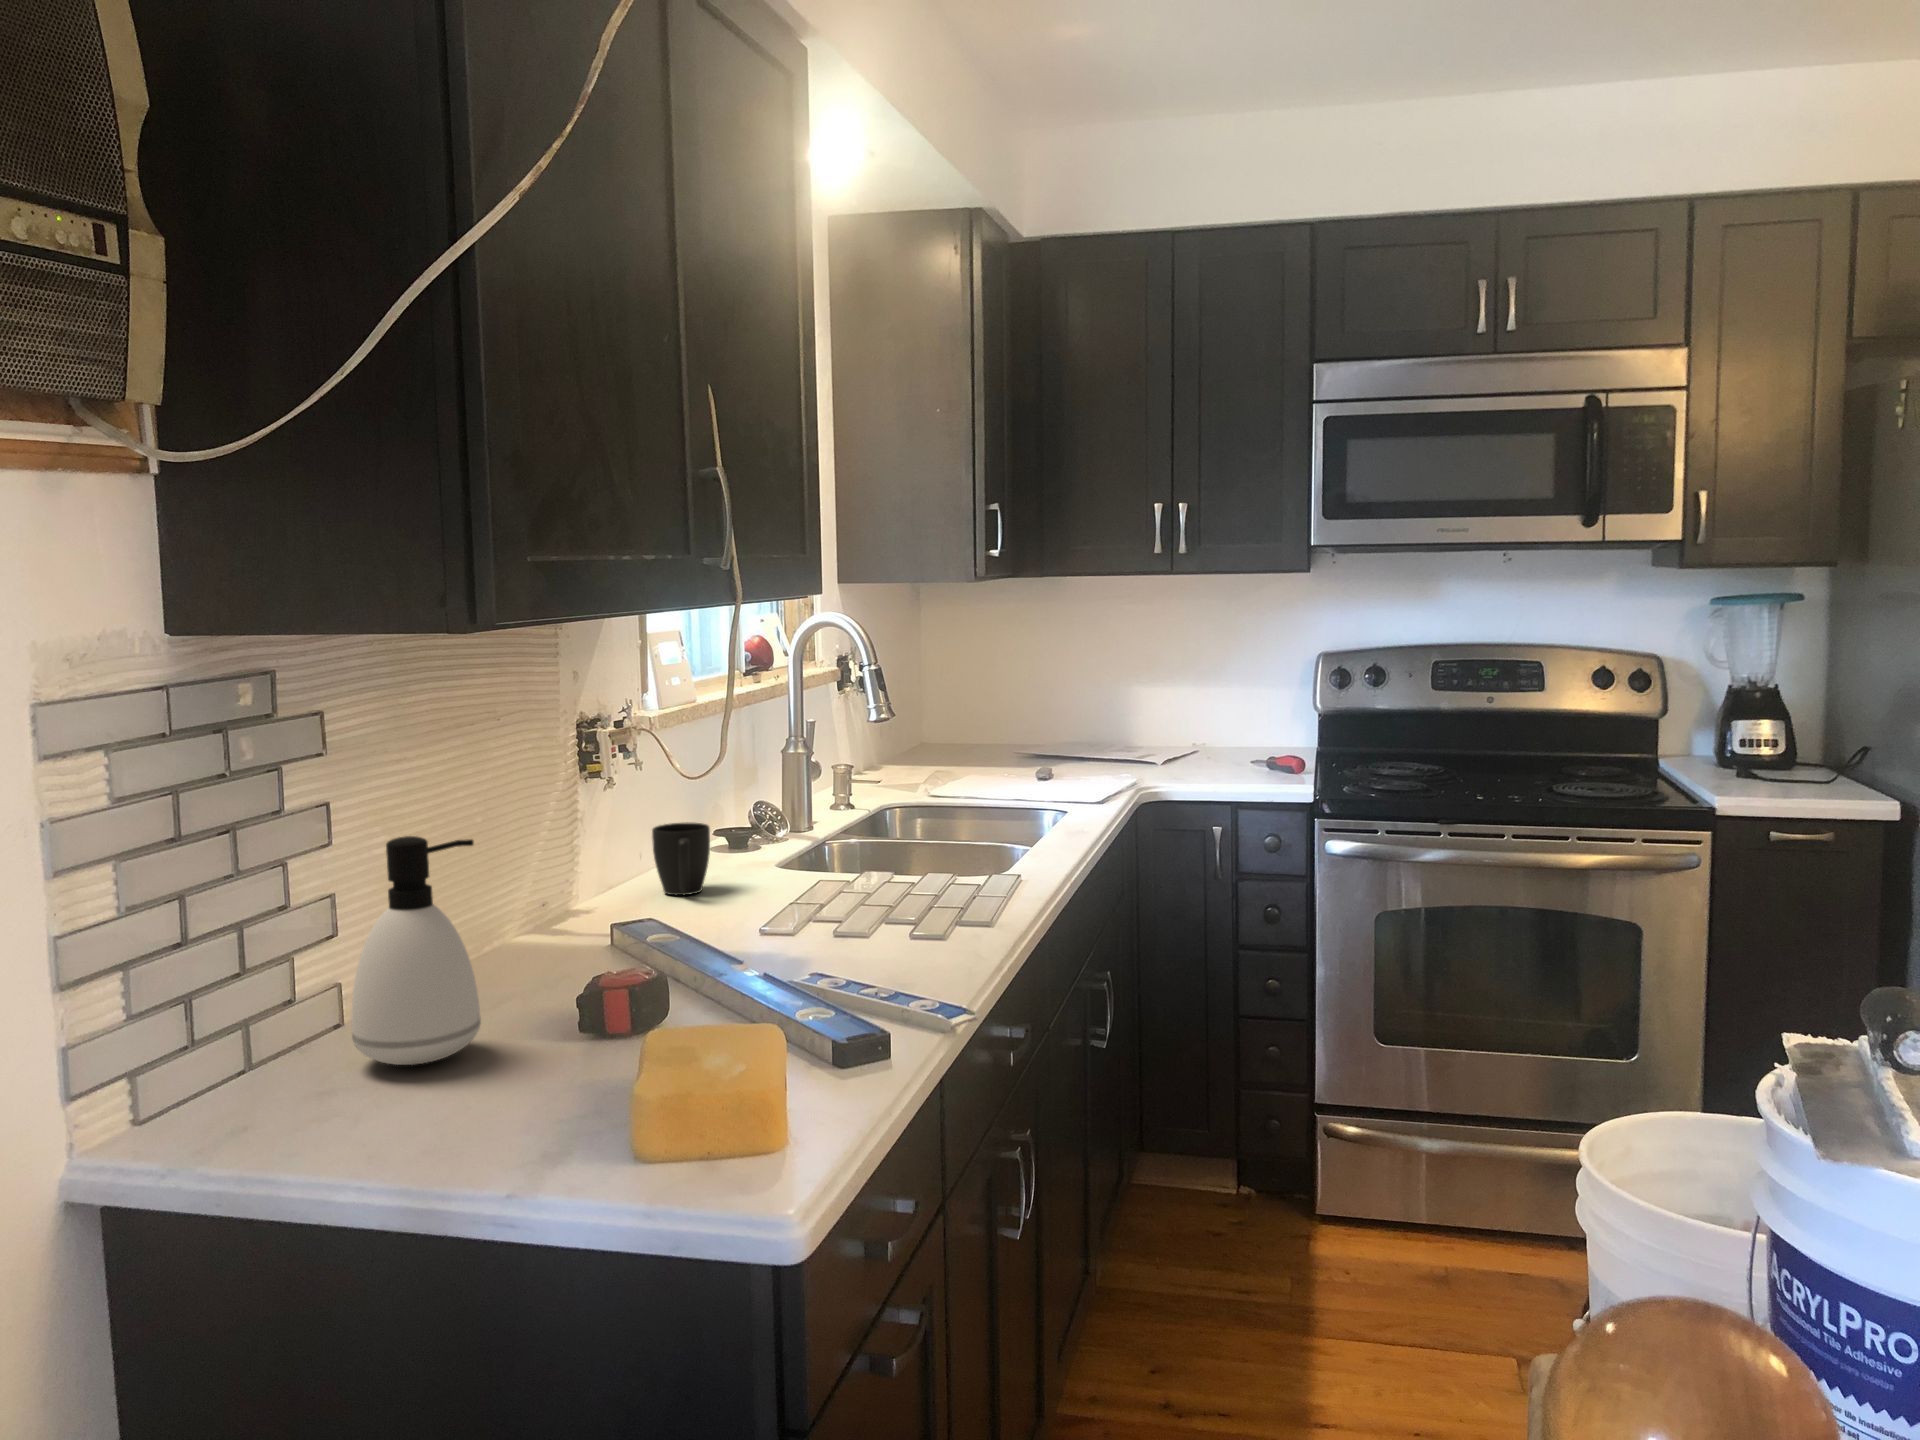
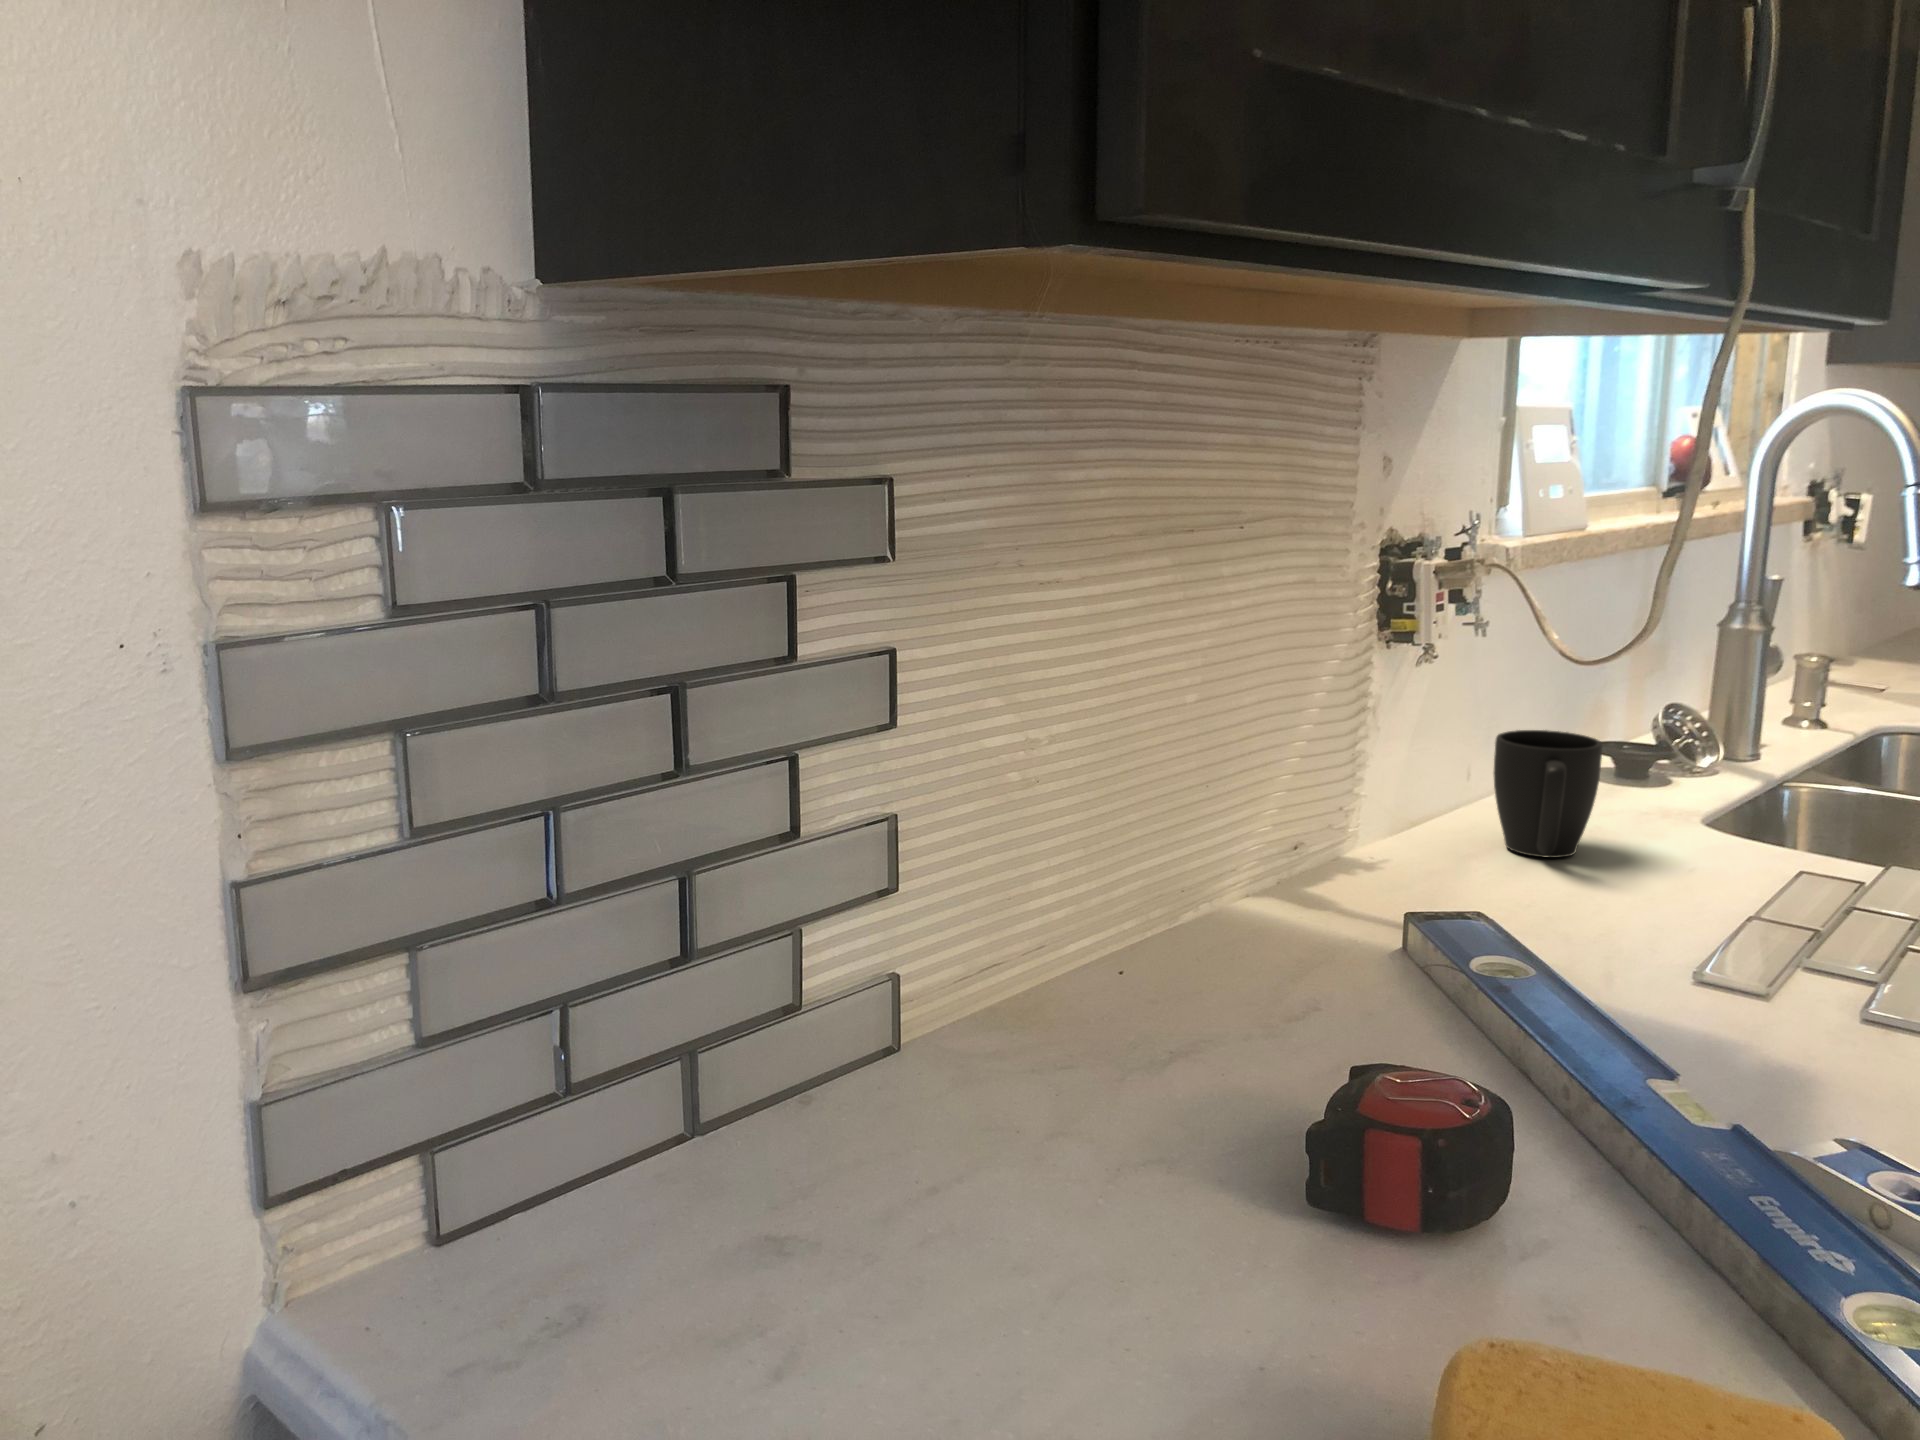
soap dispenser: present [351,836,481,1065] -> none [852,732,1120,1228]

